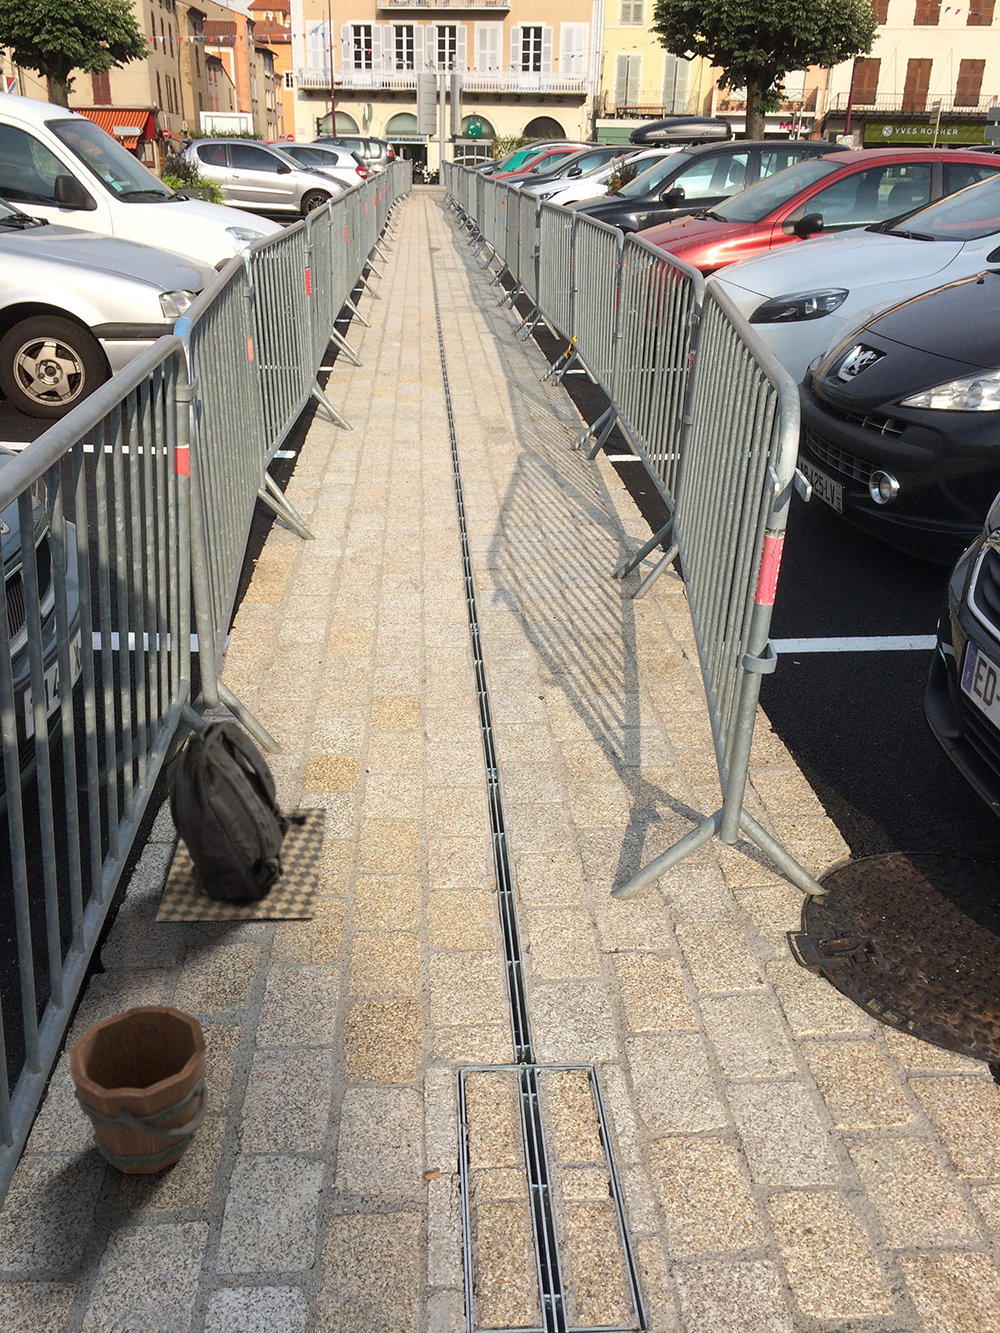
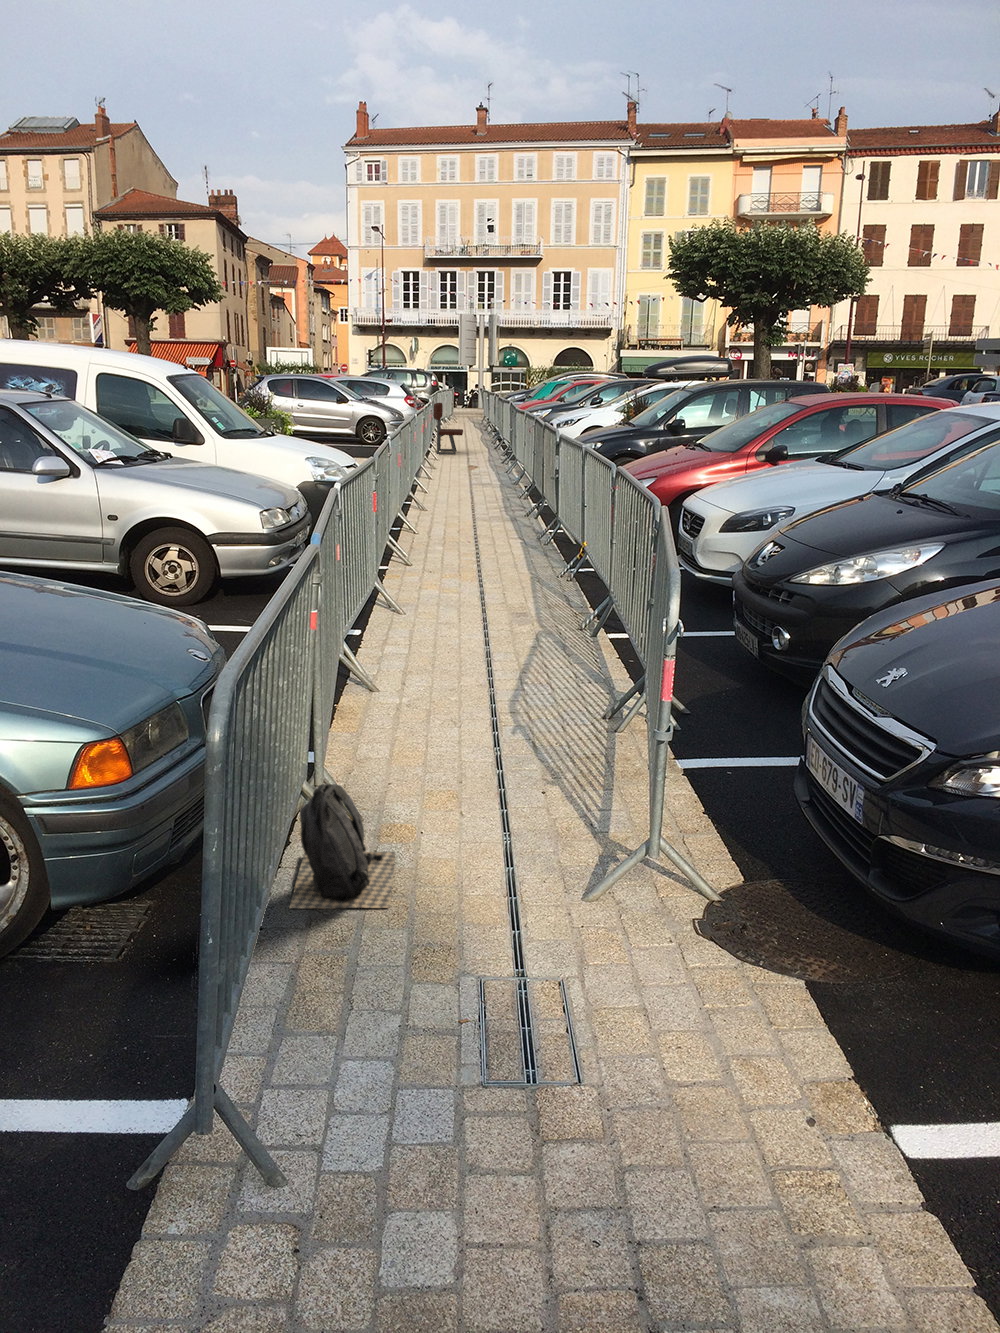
bench: none [388,175,422,237] -> present [434,403,463,455]
bucket: present [70,1005,208,1174] -> none [258,926,335,1020]

